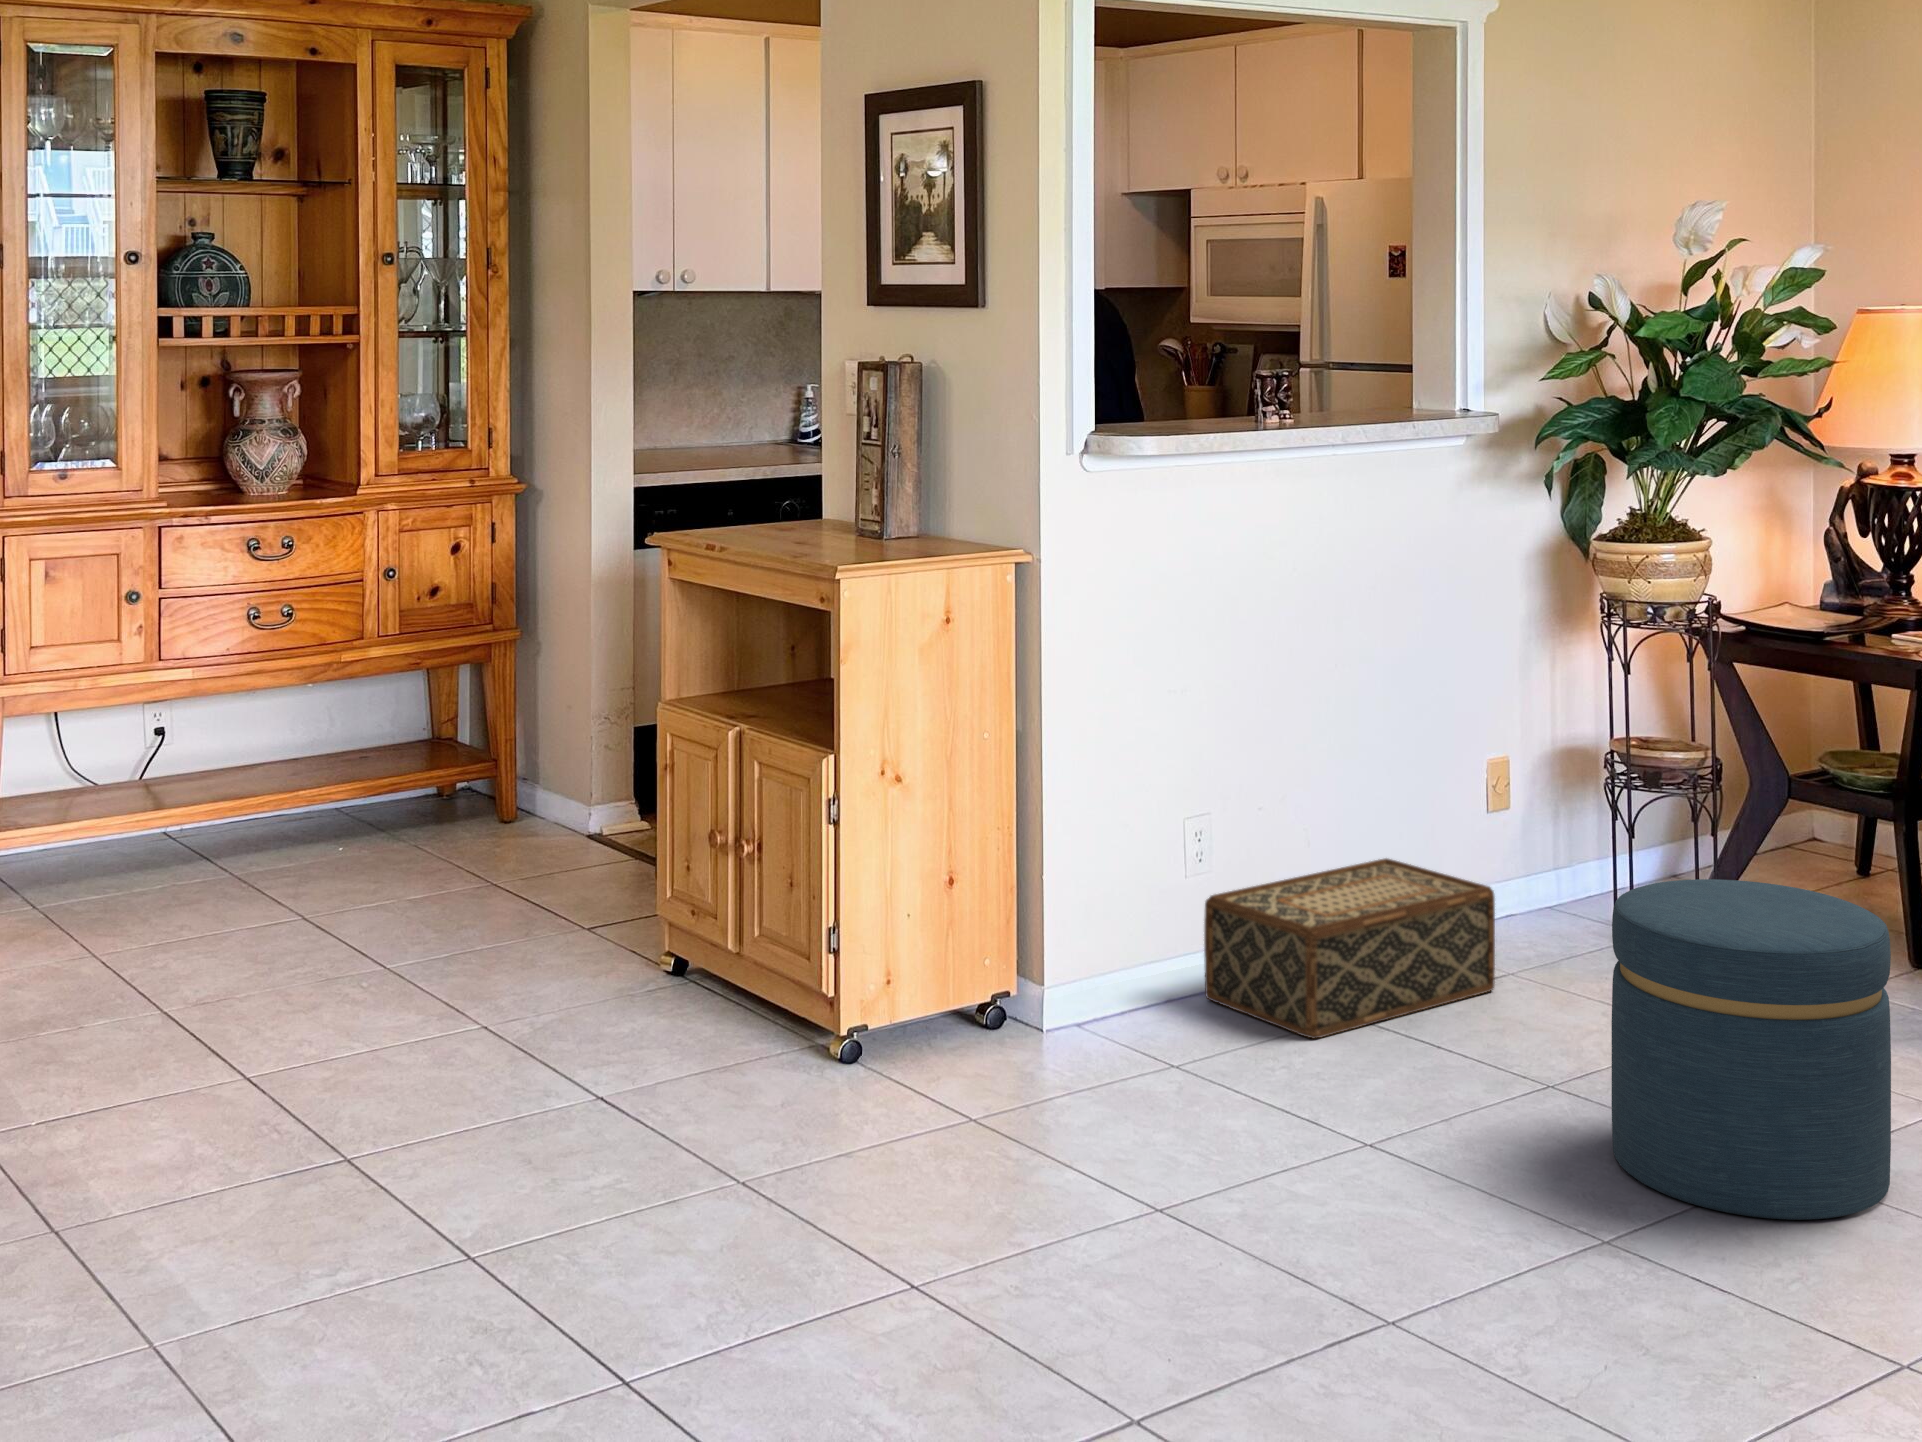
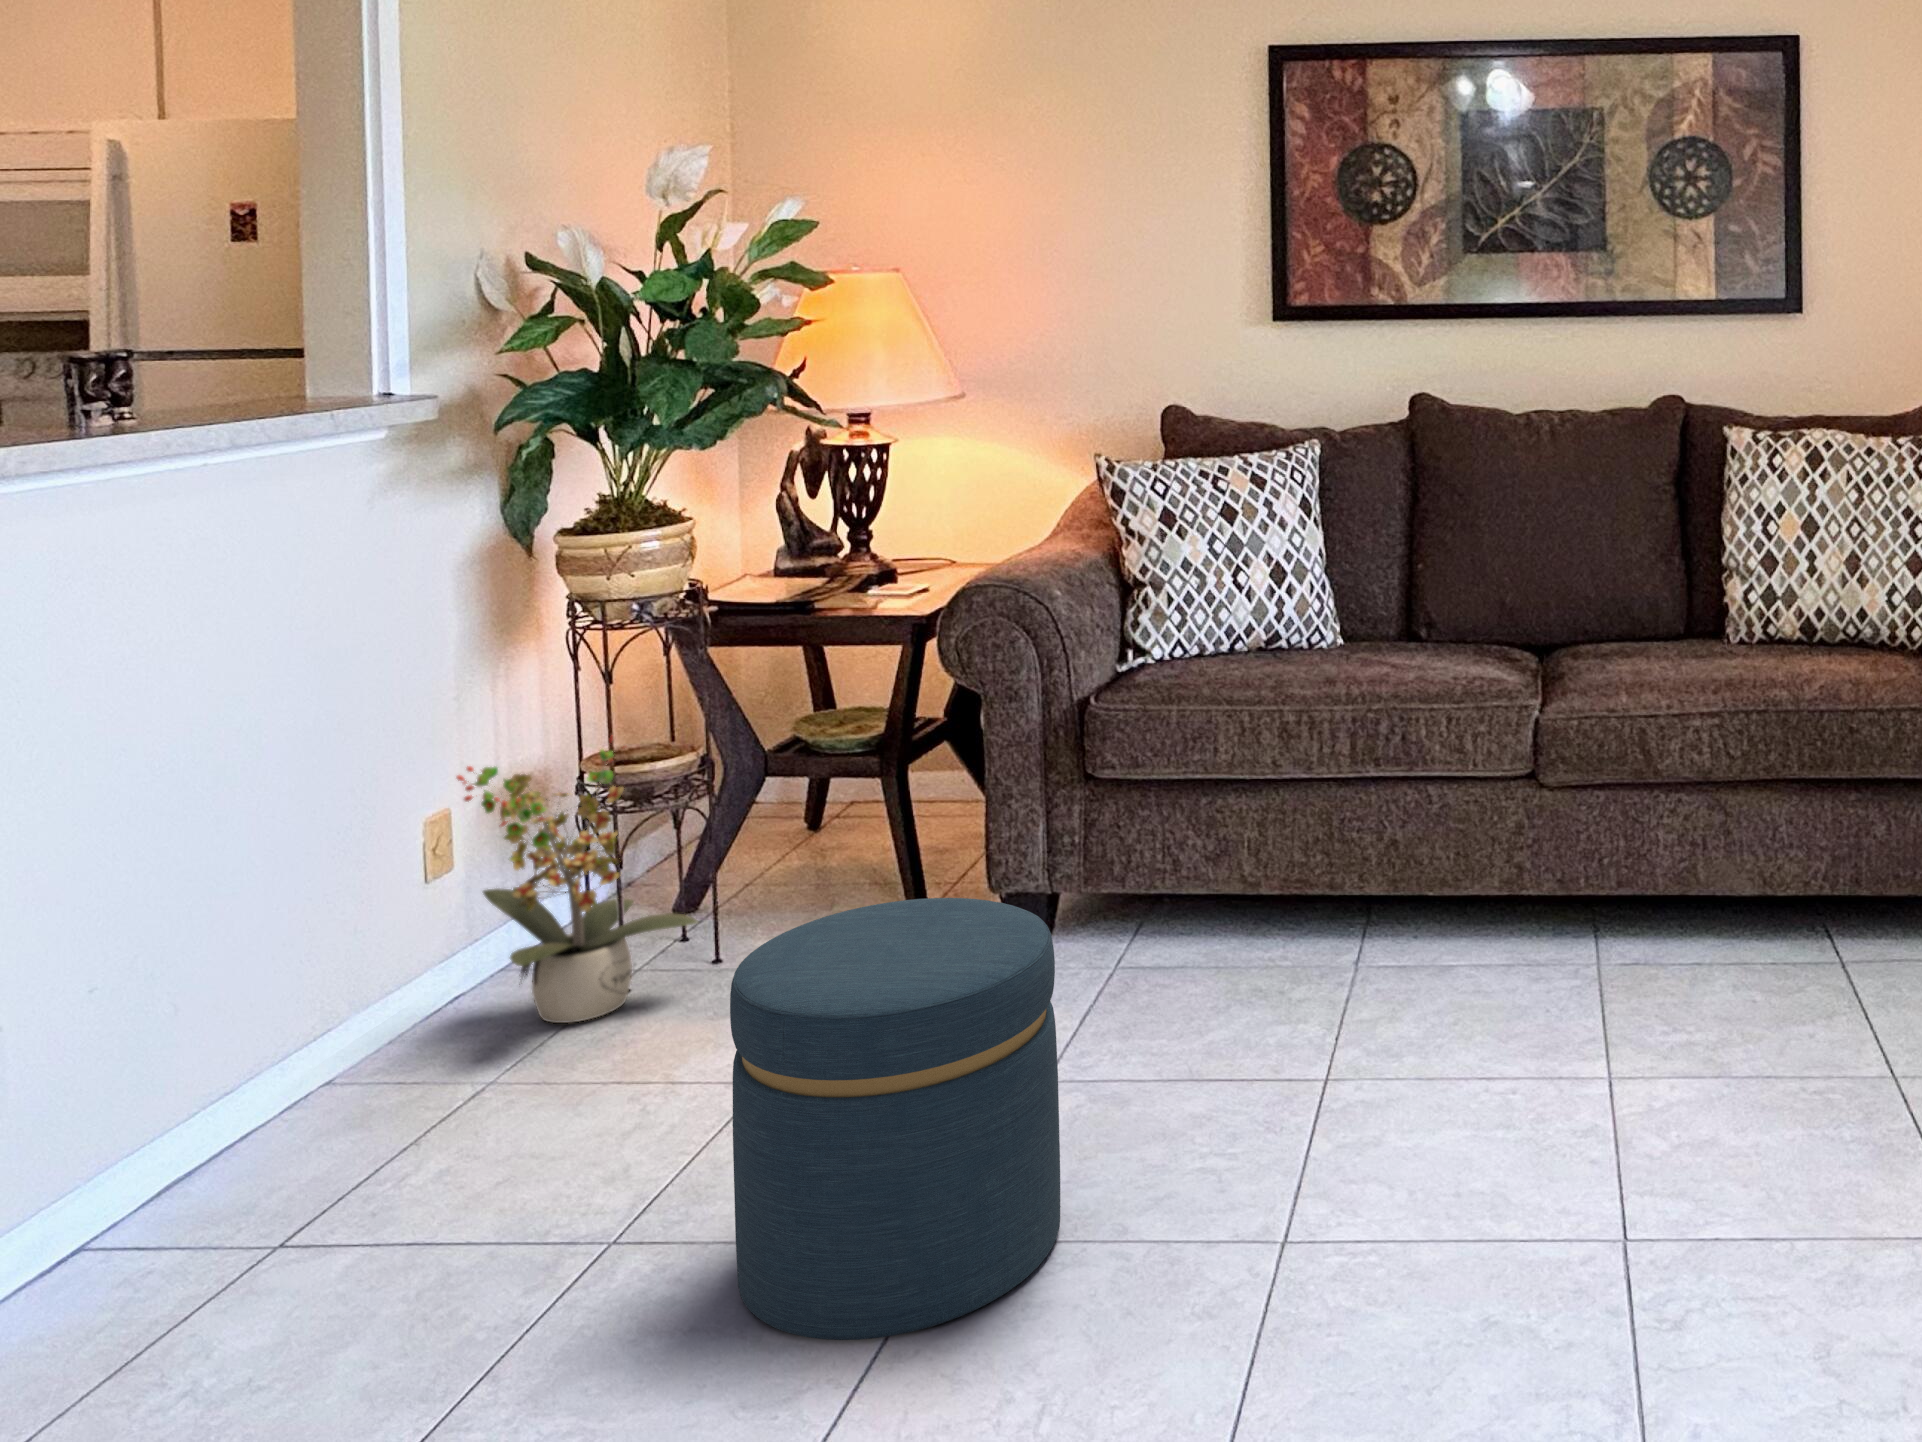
potted plant: none [1504,722,1691,957] -> present [457,737,698,1023]
woven basket: present [1204,858,1495,1039] -> none [11,987,481,1306]

